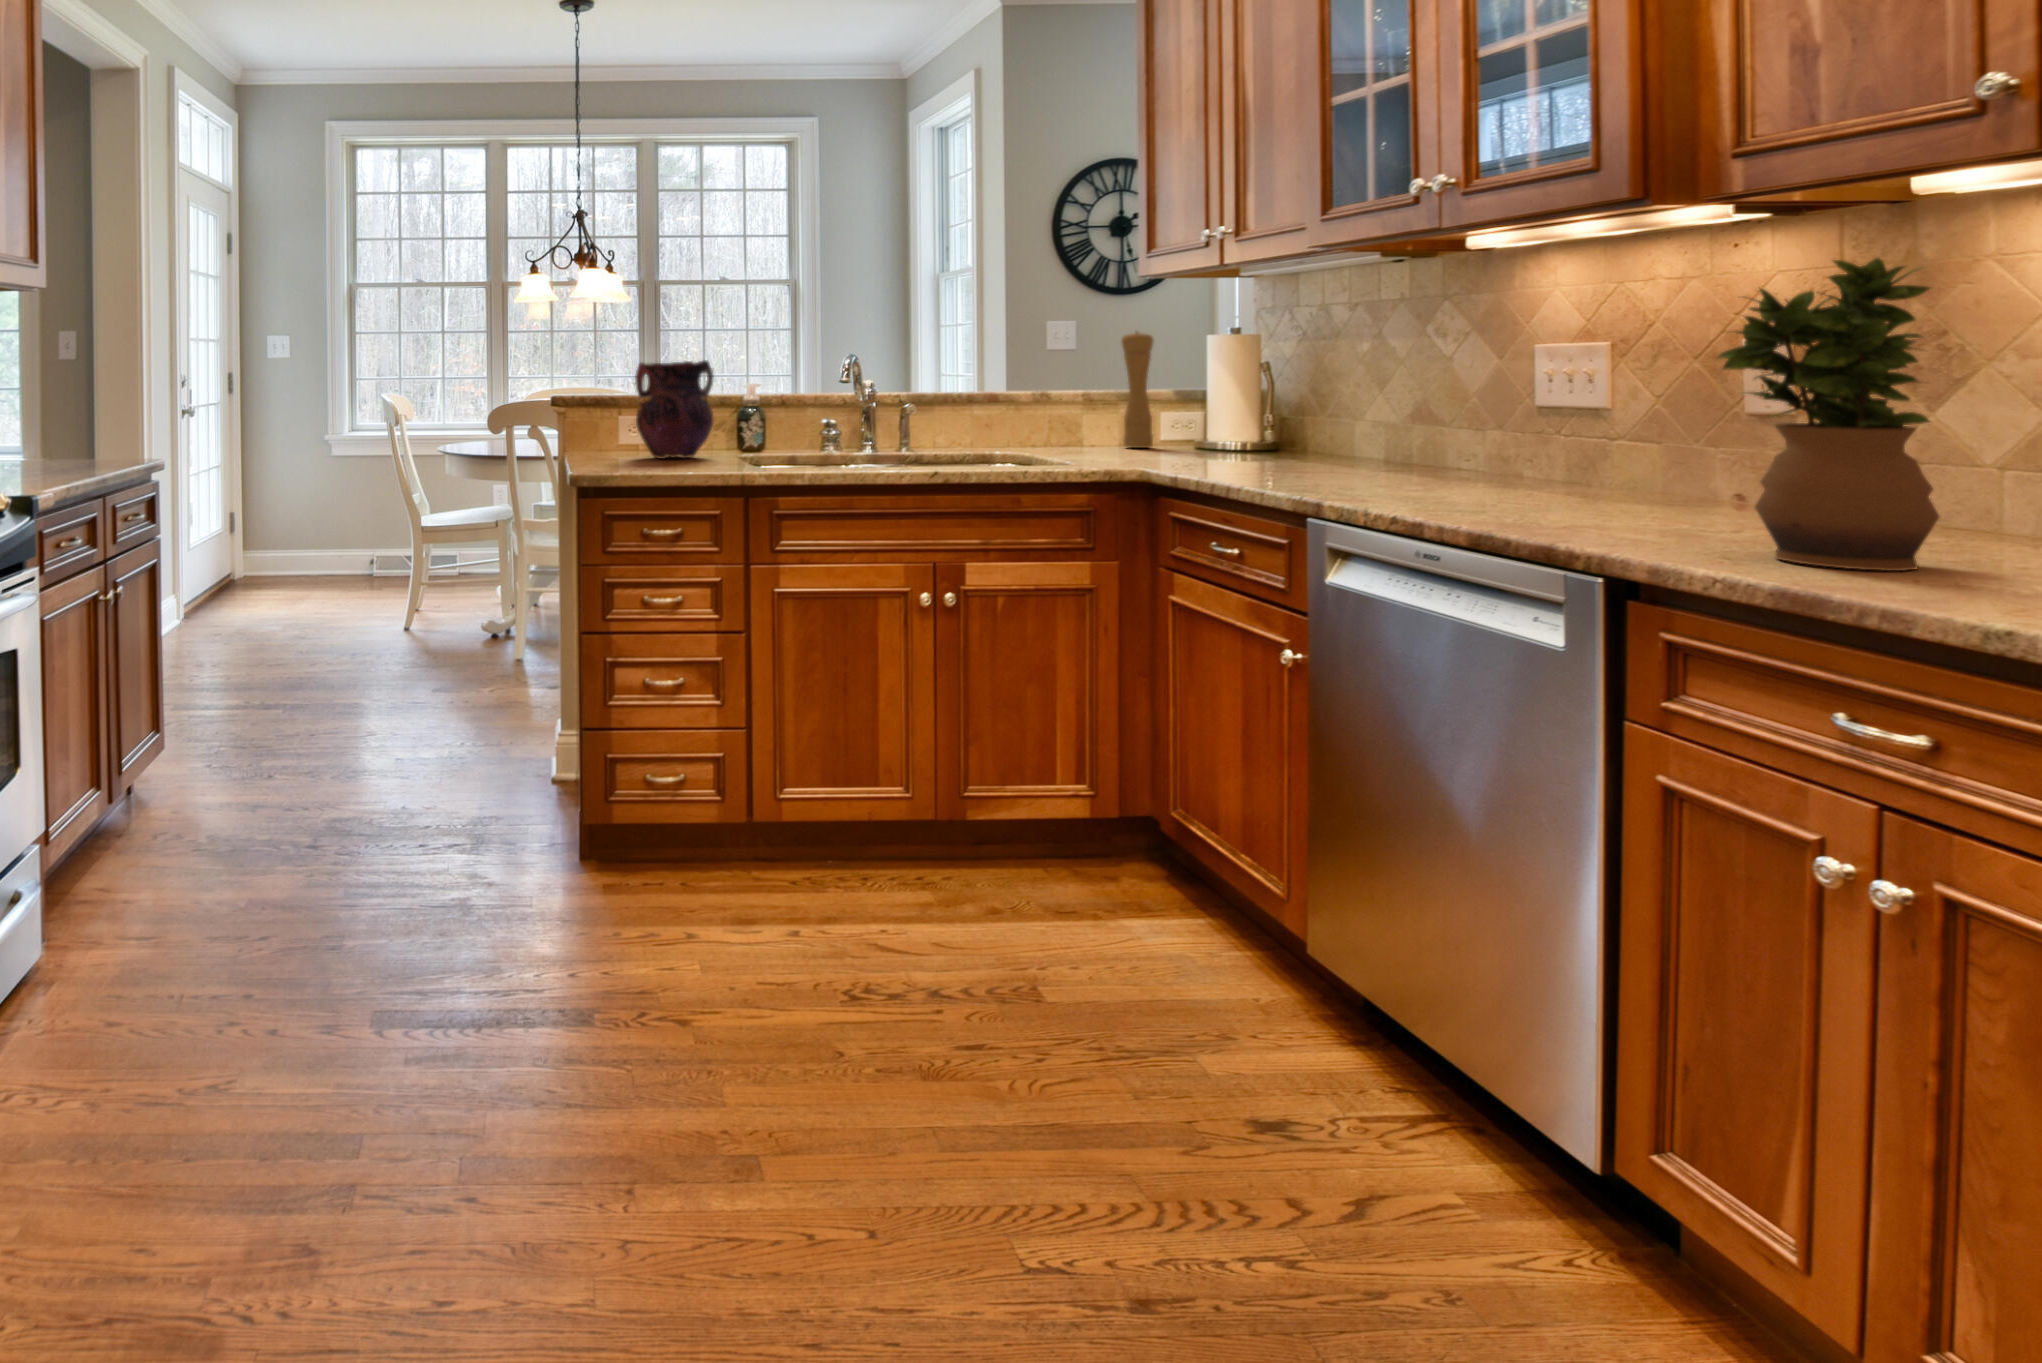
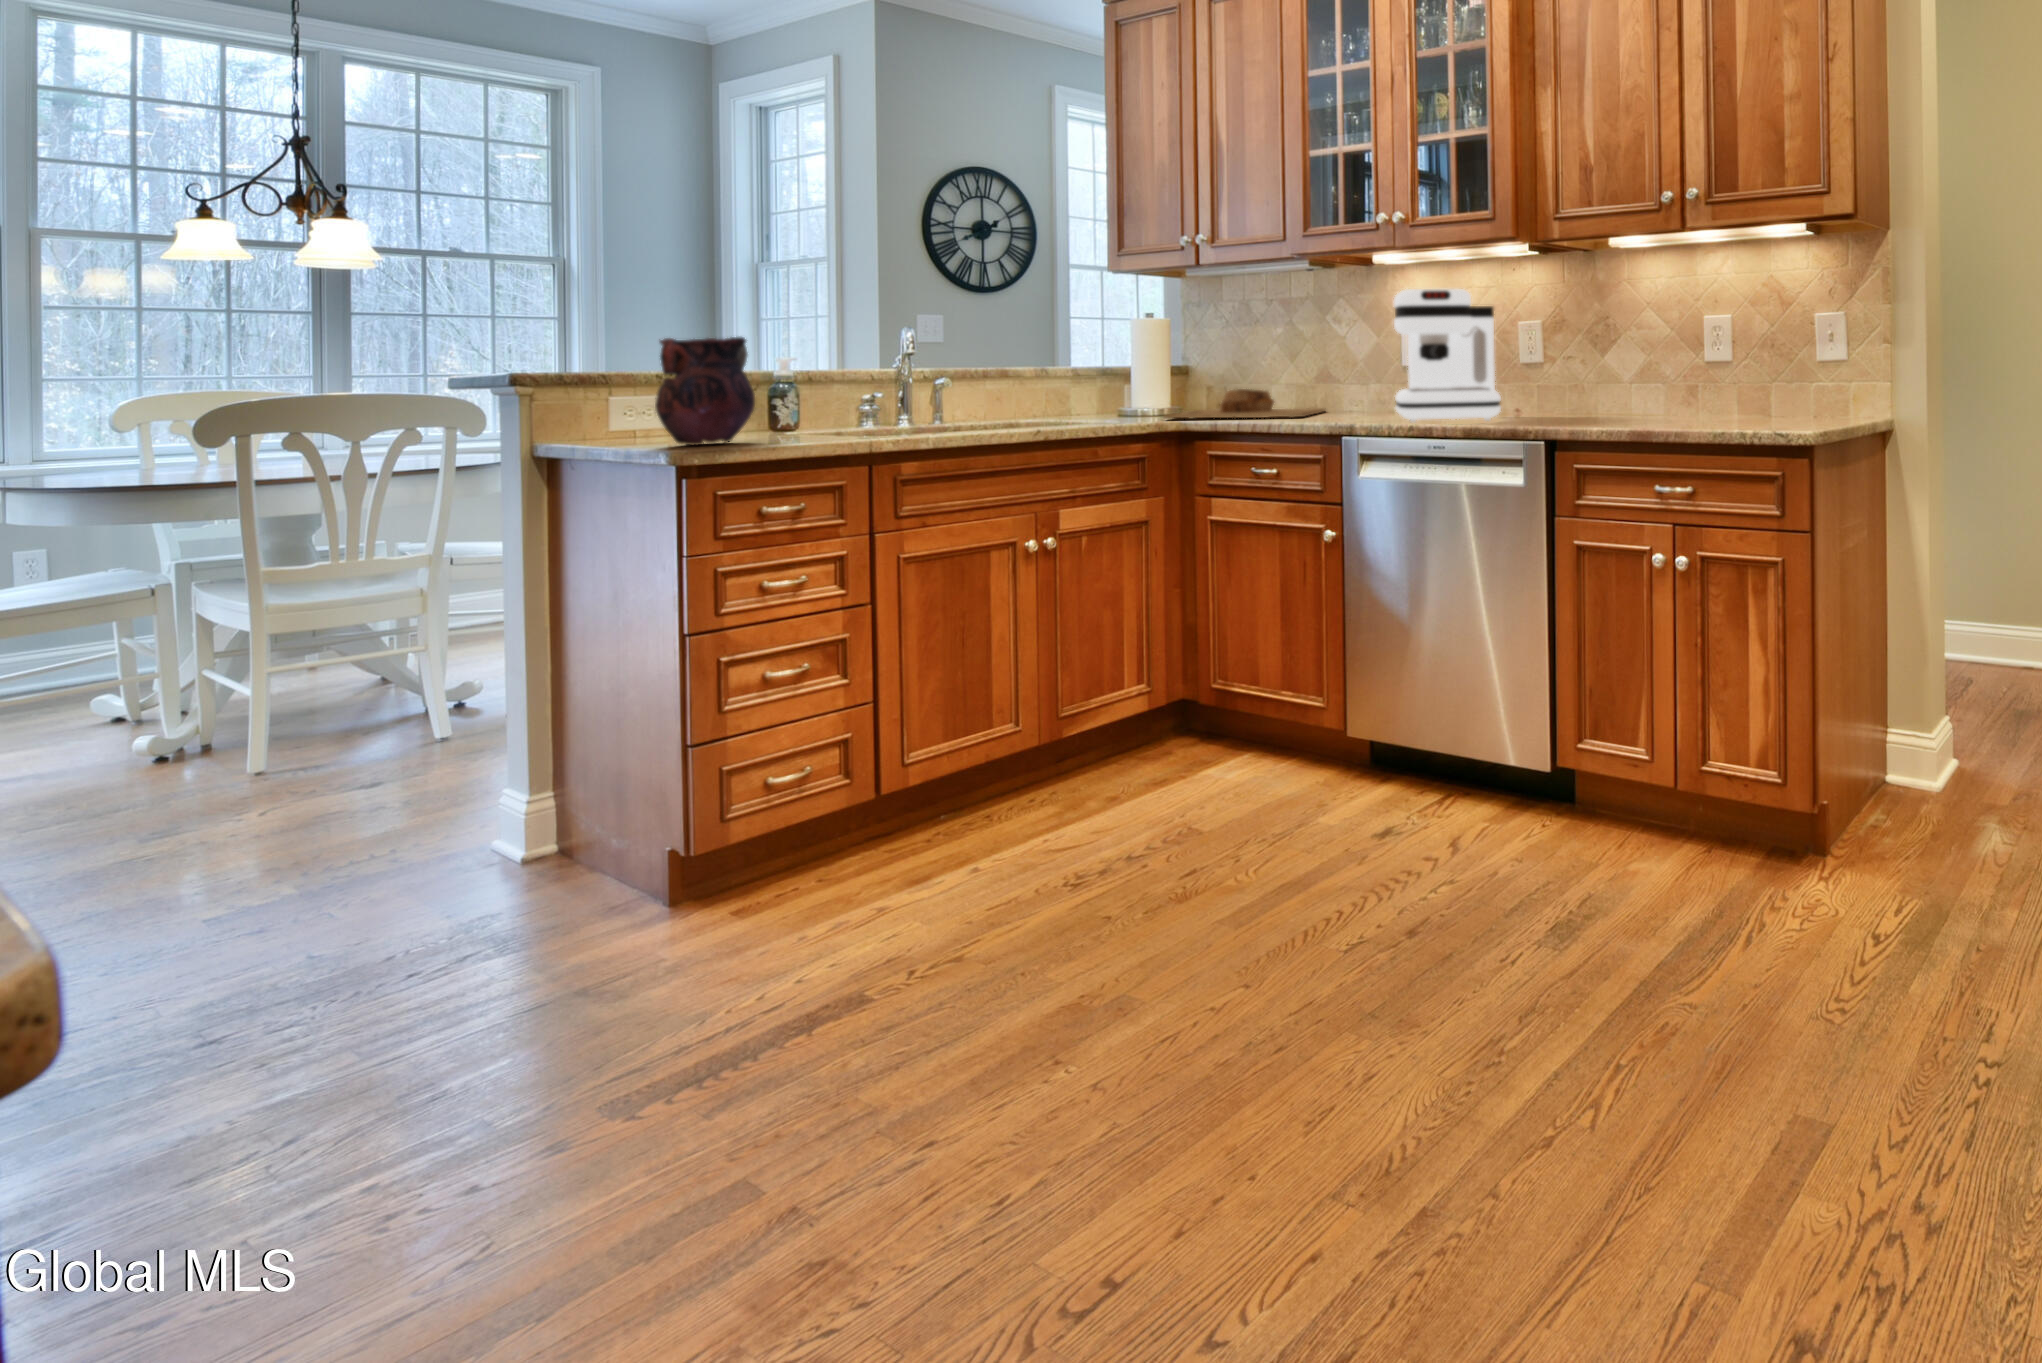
potted plant: present [1718,258,1939,571] -> none [1577,272,1659,425]
coffee maker: none [1397,296,1629,520] -> present [1394,289,1501,422]
pepper mill: present [1121,332,1154,448] -> none [1101,316,1127,412]
cutting board: none [1130,432,1392,479] -> present [1164,389,1325,418]

